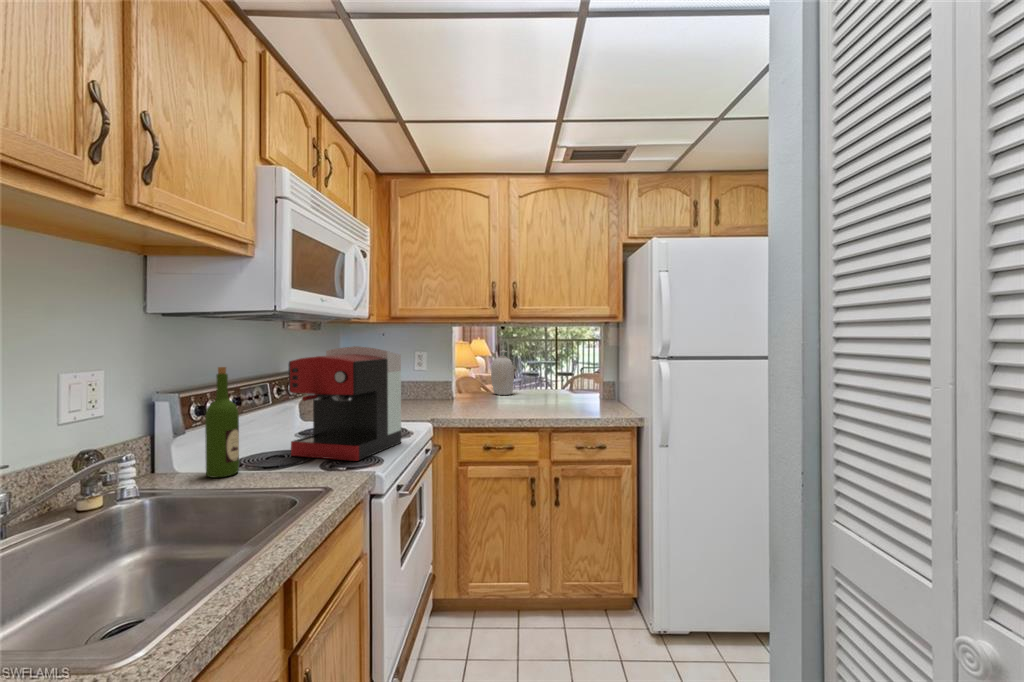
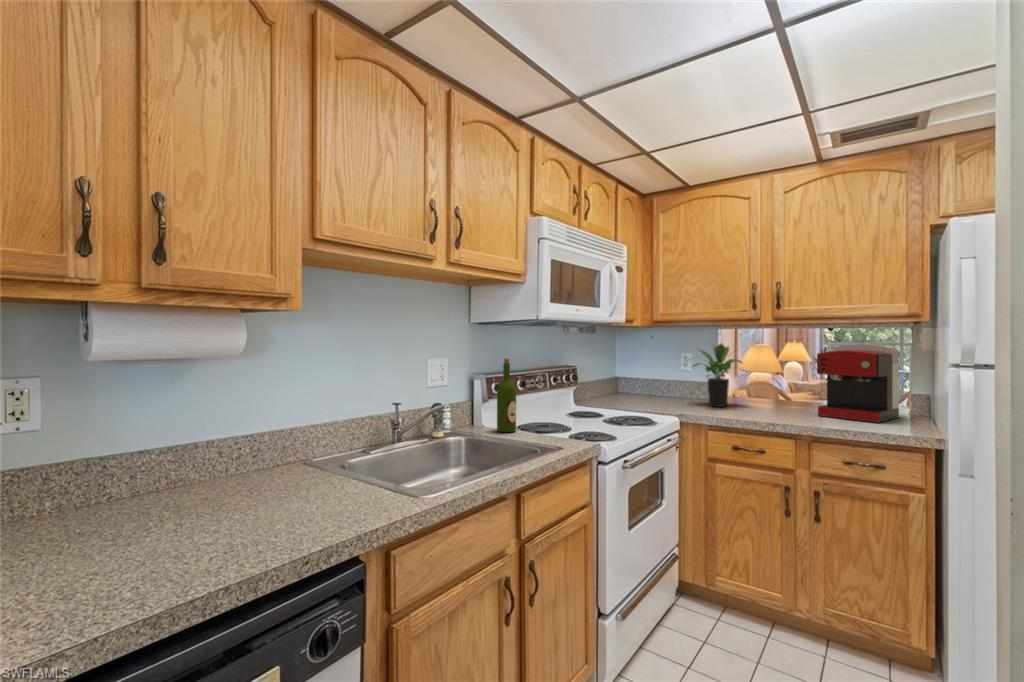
potted plant: none [426,341,486,406] -> present [693,344,742,407]
coffee maker: present [289,346,401,461] -> present [817,344,899,423]
jar: present [491,350,514,395] -> none [766,351,795,401]

